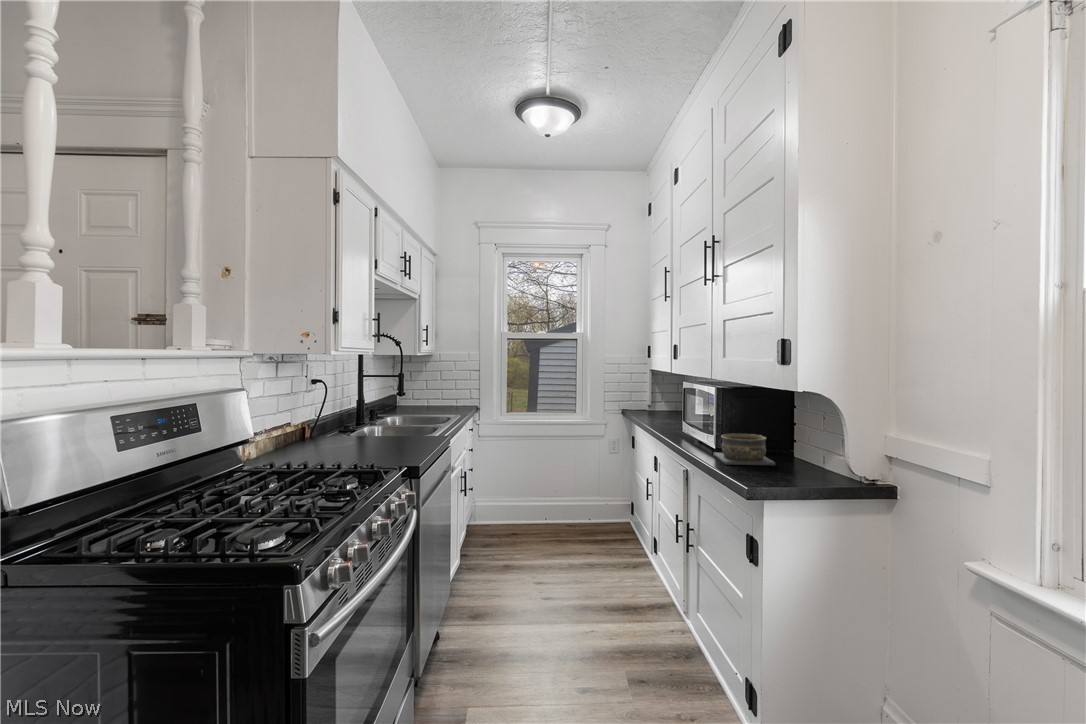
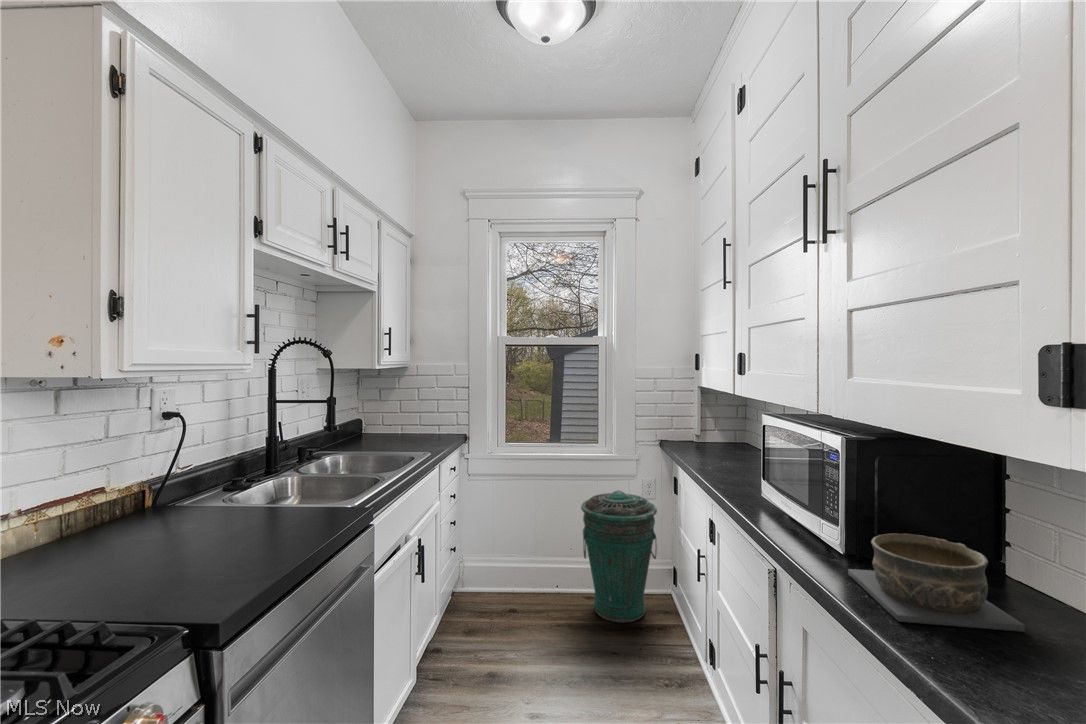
trash can: none [565,445,619,537] -> present [581,490,657,623]

